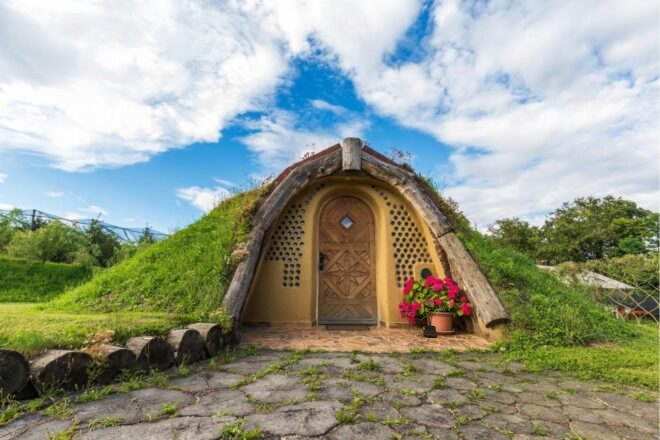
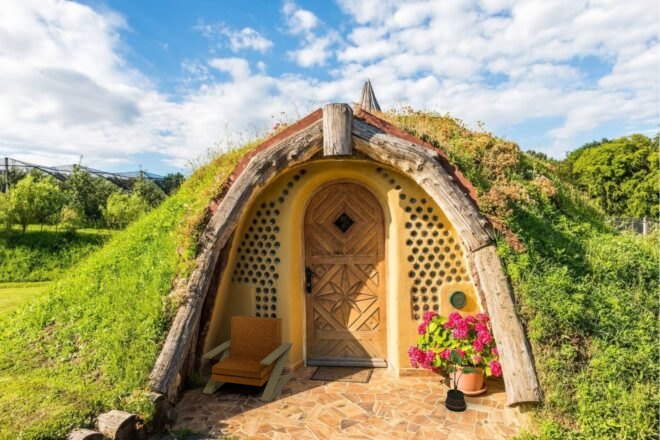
lounge chair: none [249,282,311,335] -> present [202,315,292,402]

